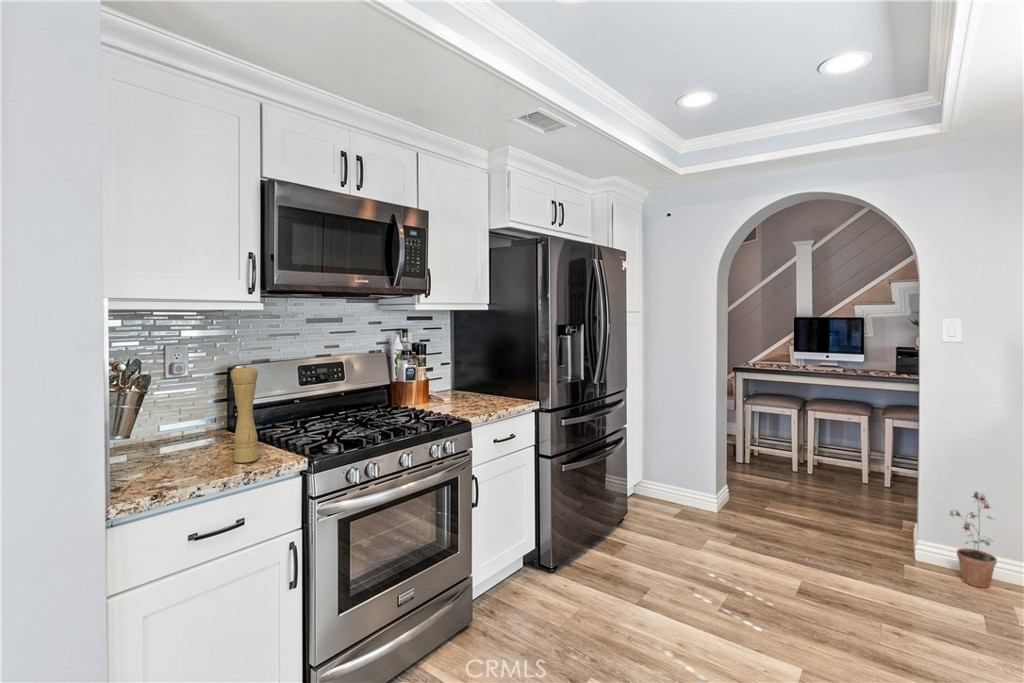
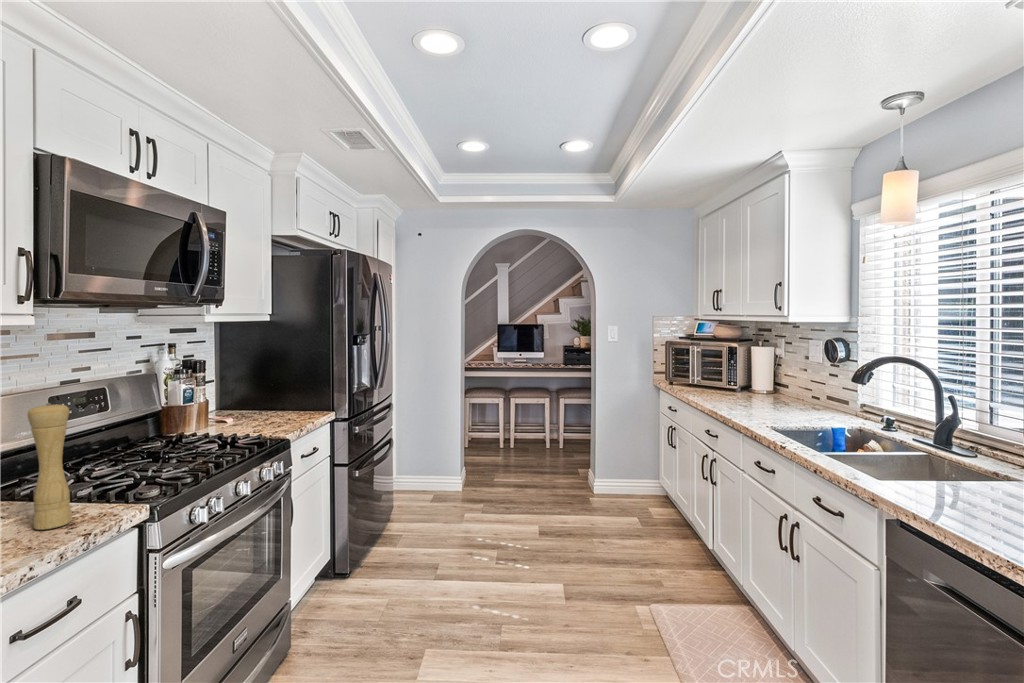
potted plant: present [950,492,997,588] -> none [613,442,640,504]

